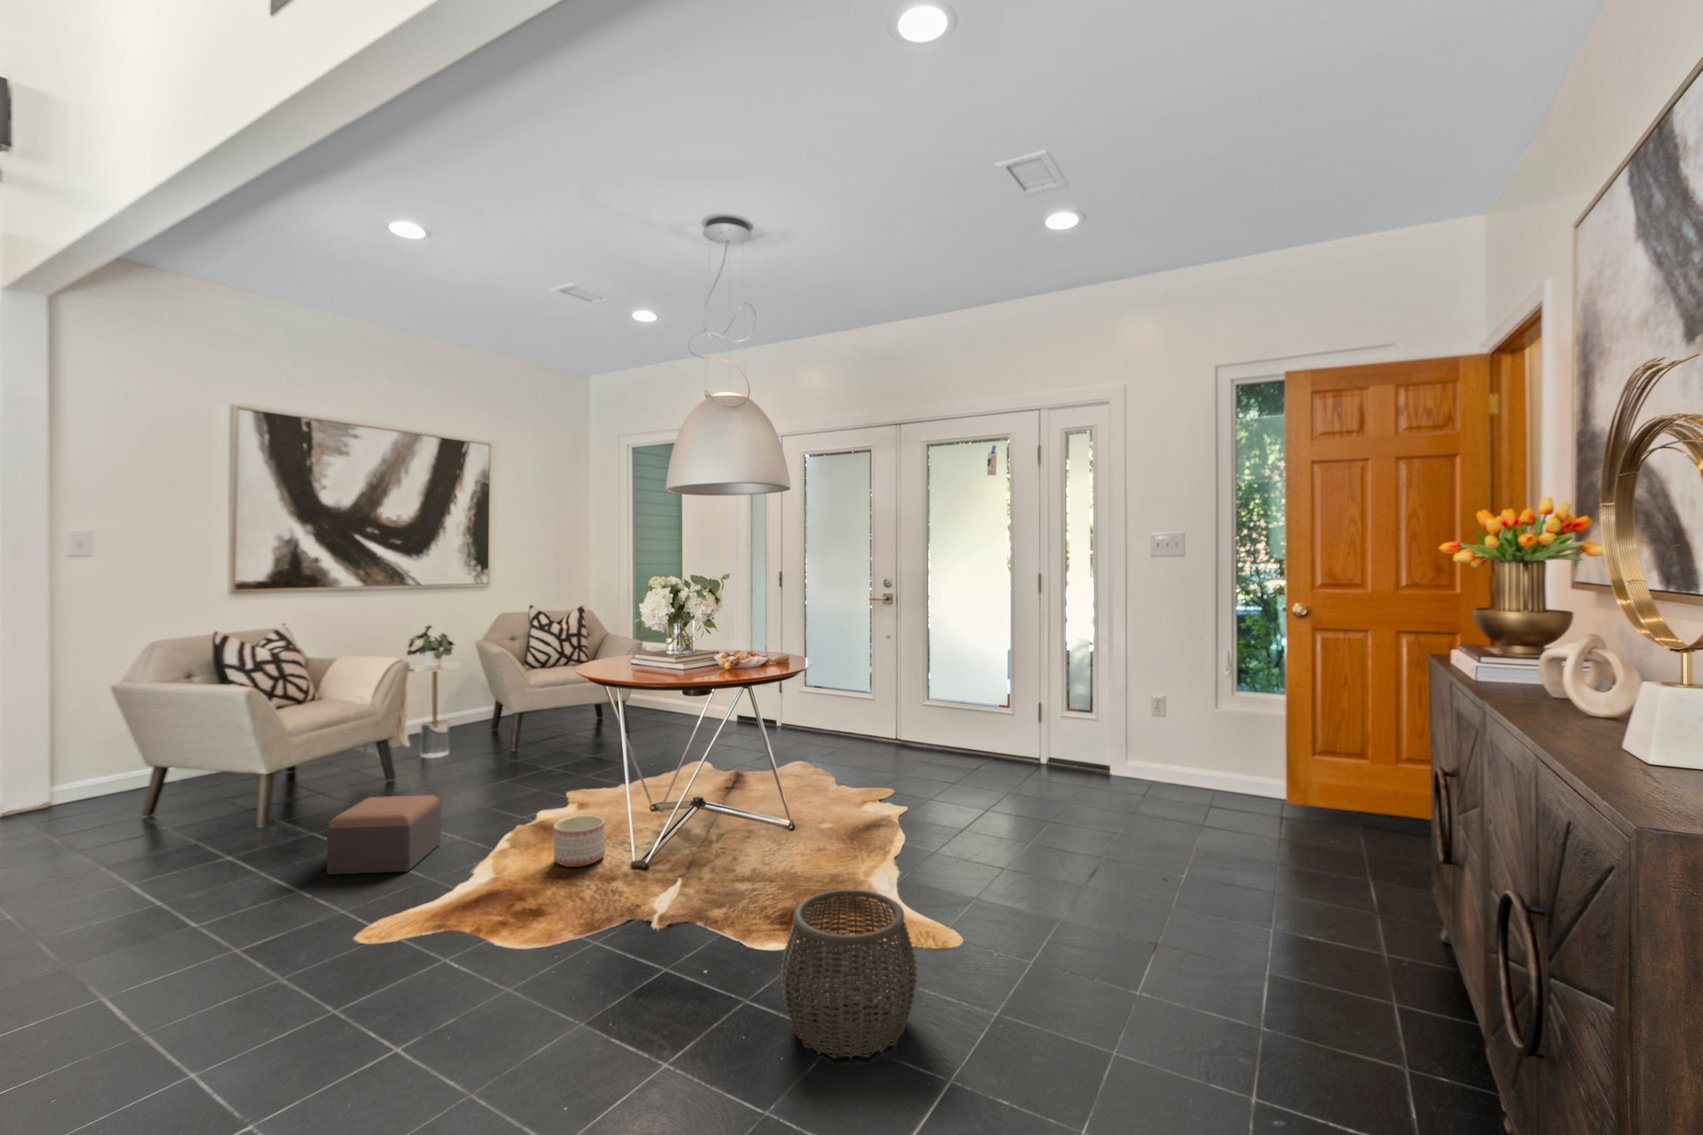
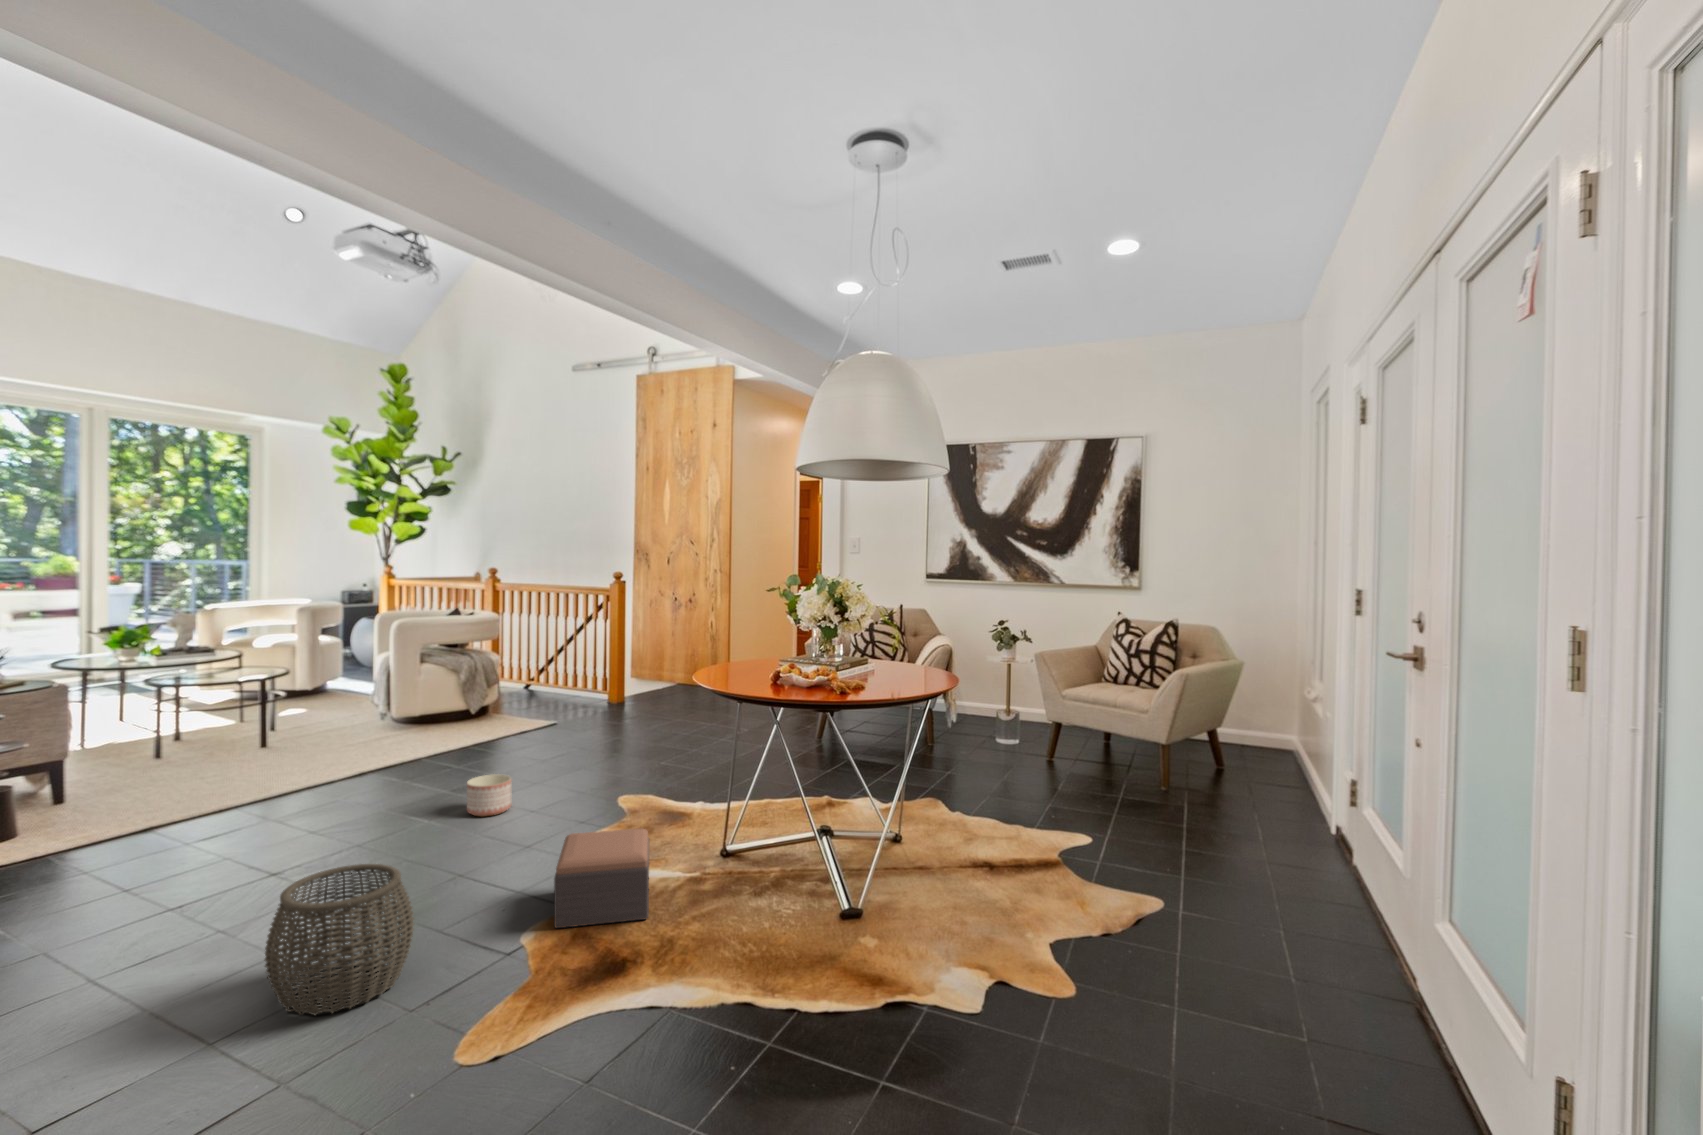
footstool: present [327,795,441,874] -> present [554,829,649,928]
planter: present [554,815,605,867] -> present [467,774,512,817]

